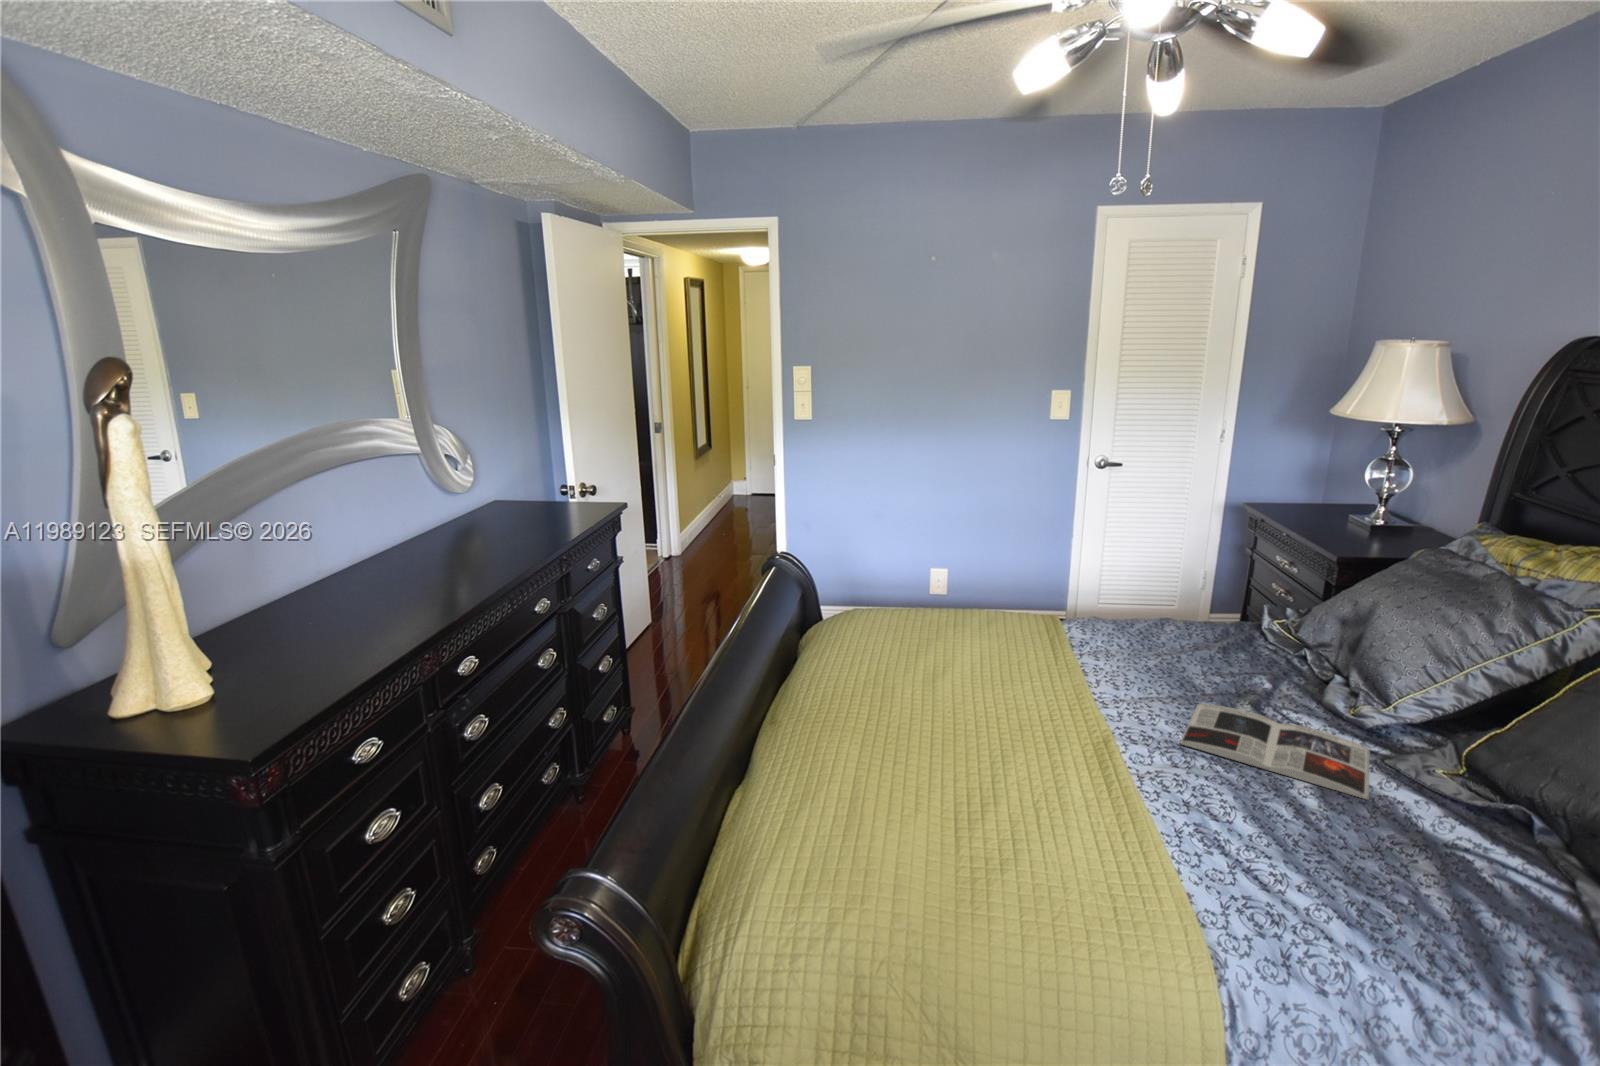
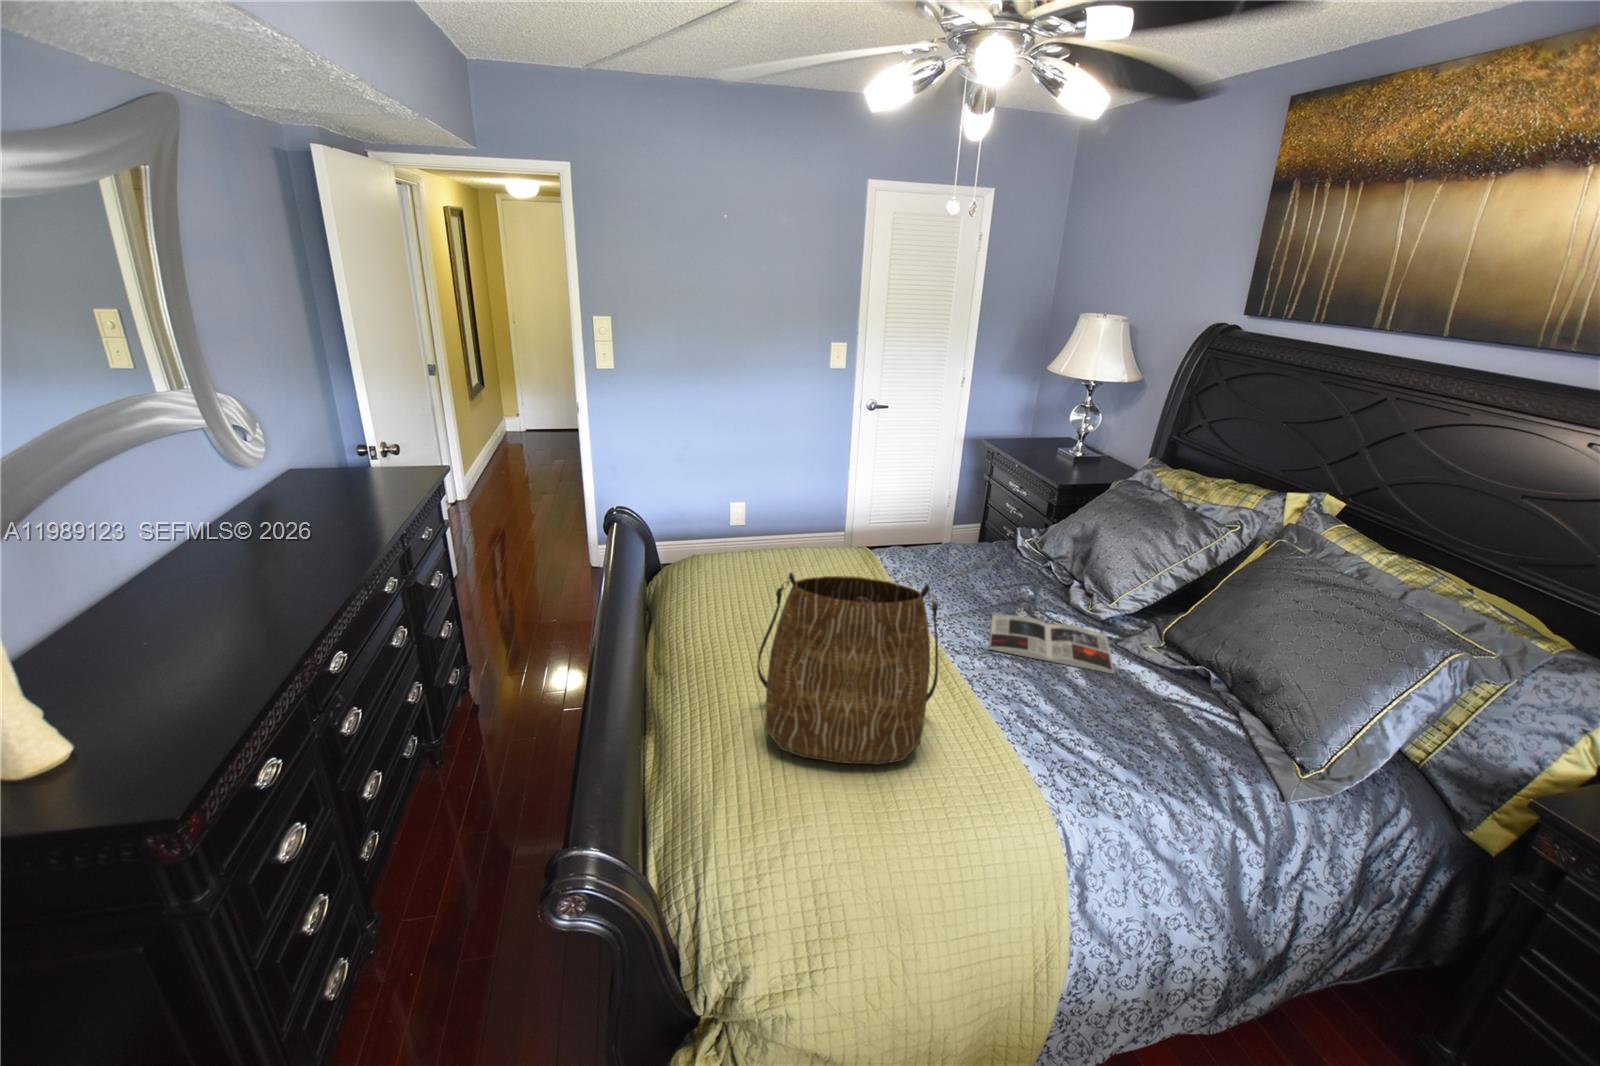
tote bag: none [855,605,1072,856] -> present [757,573,938,764]

